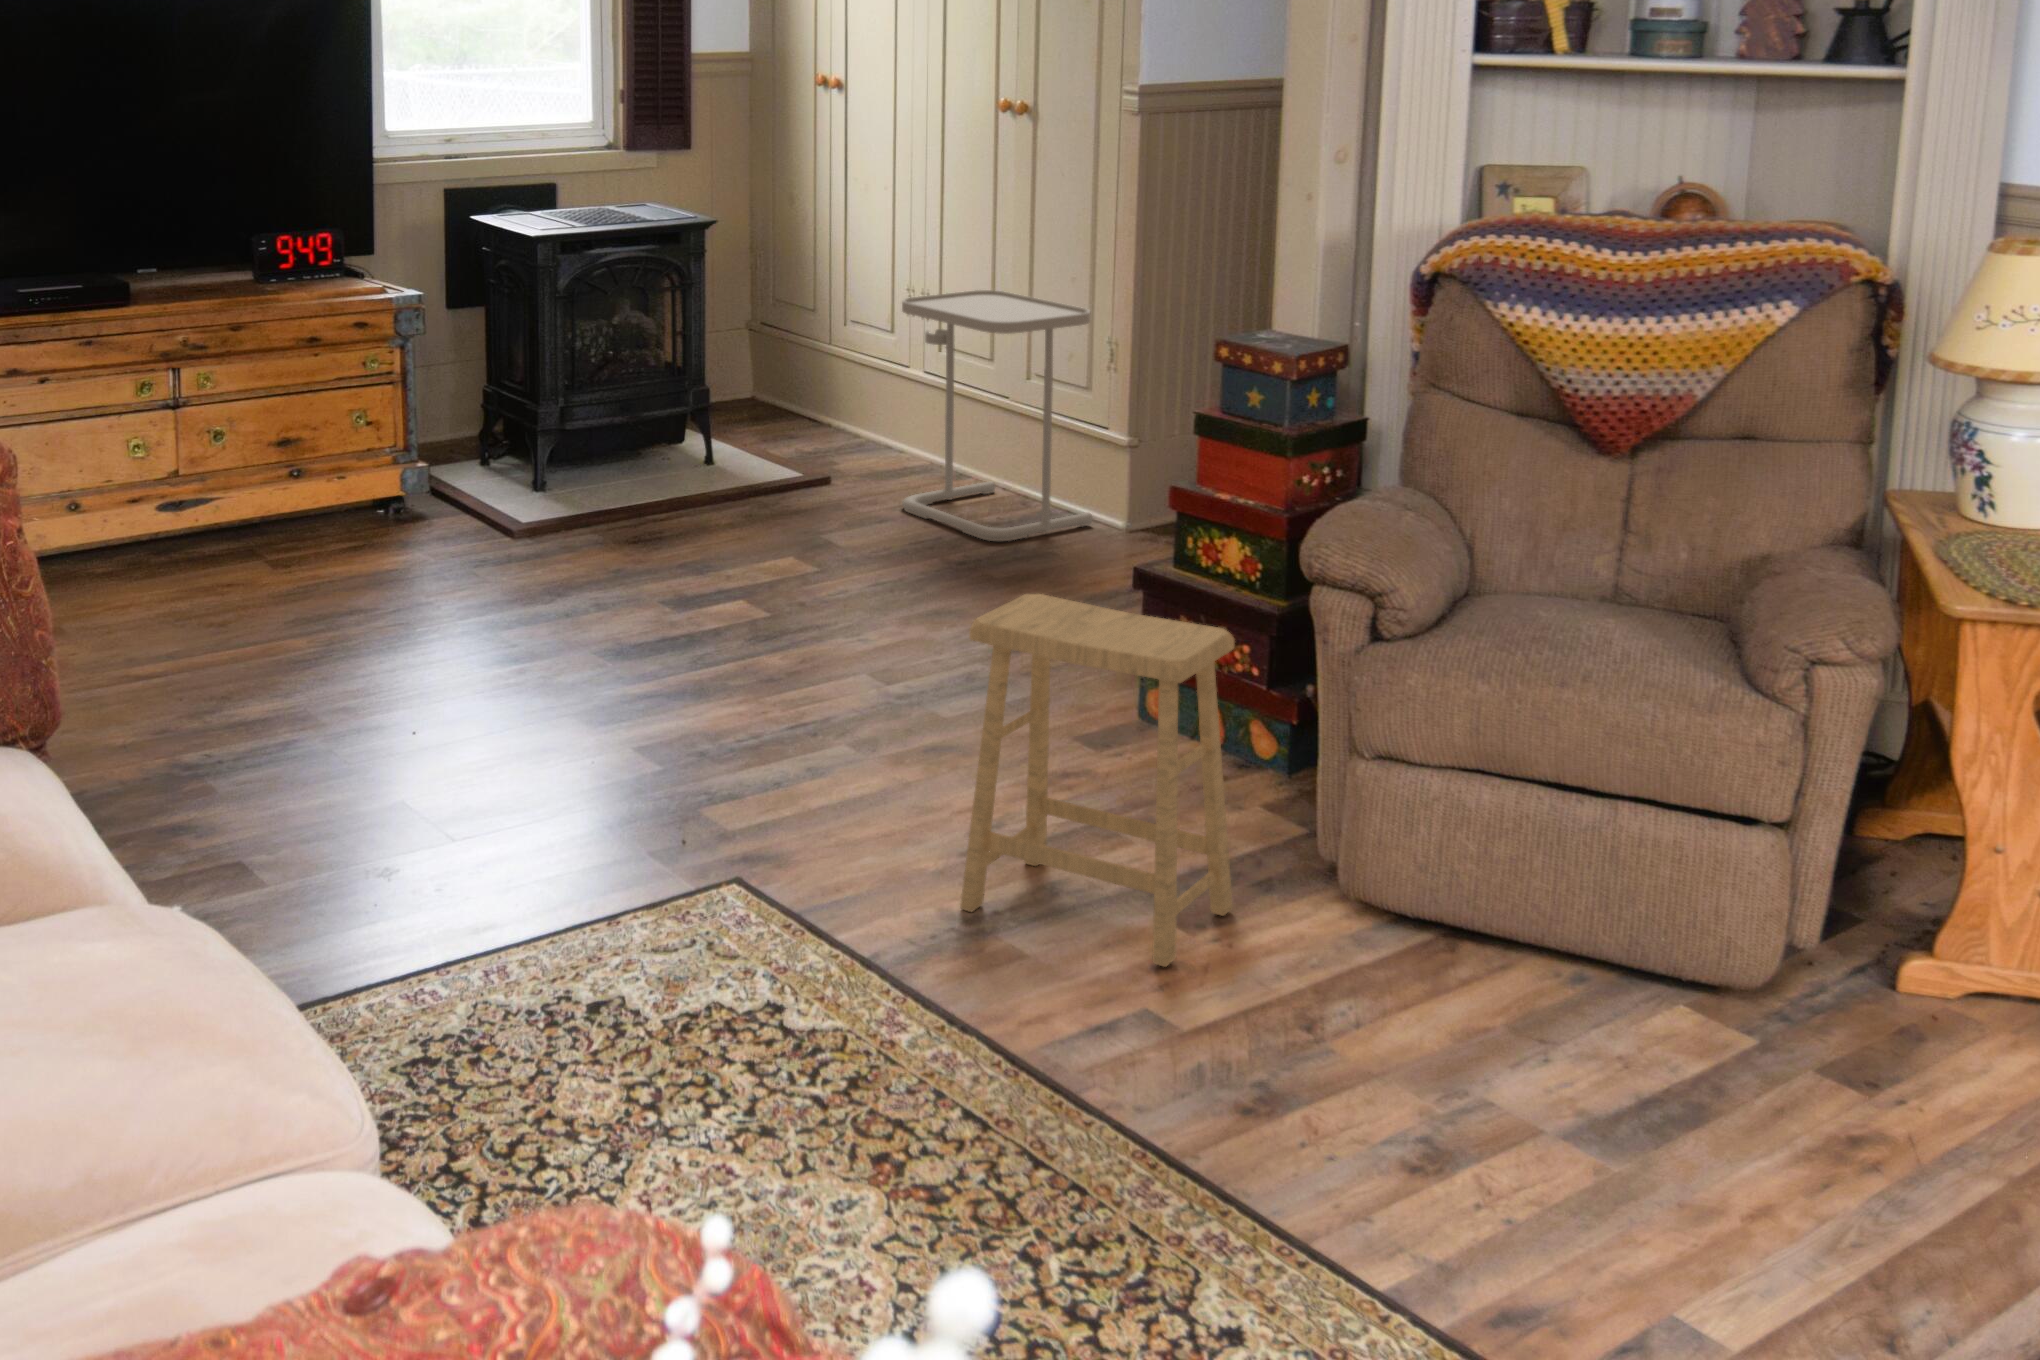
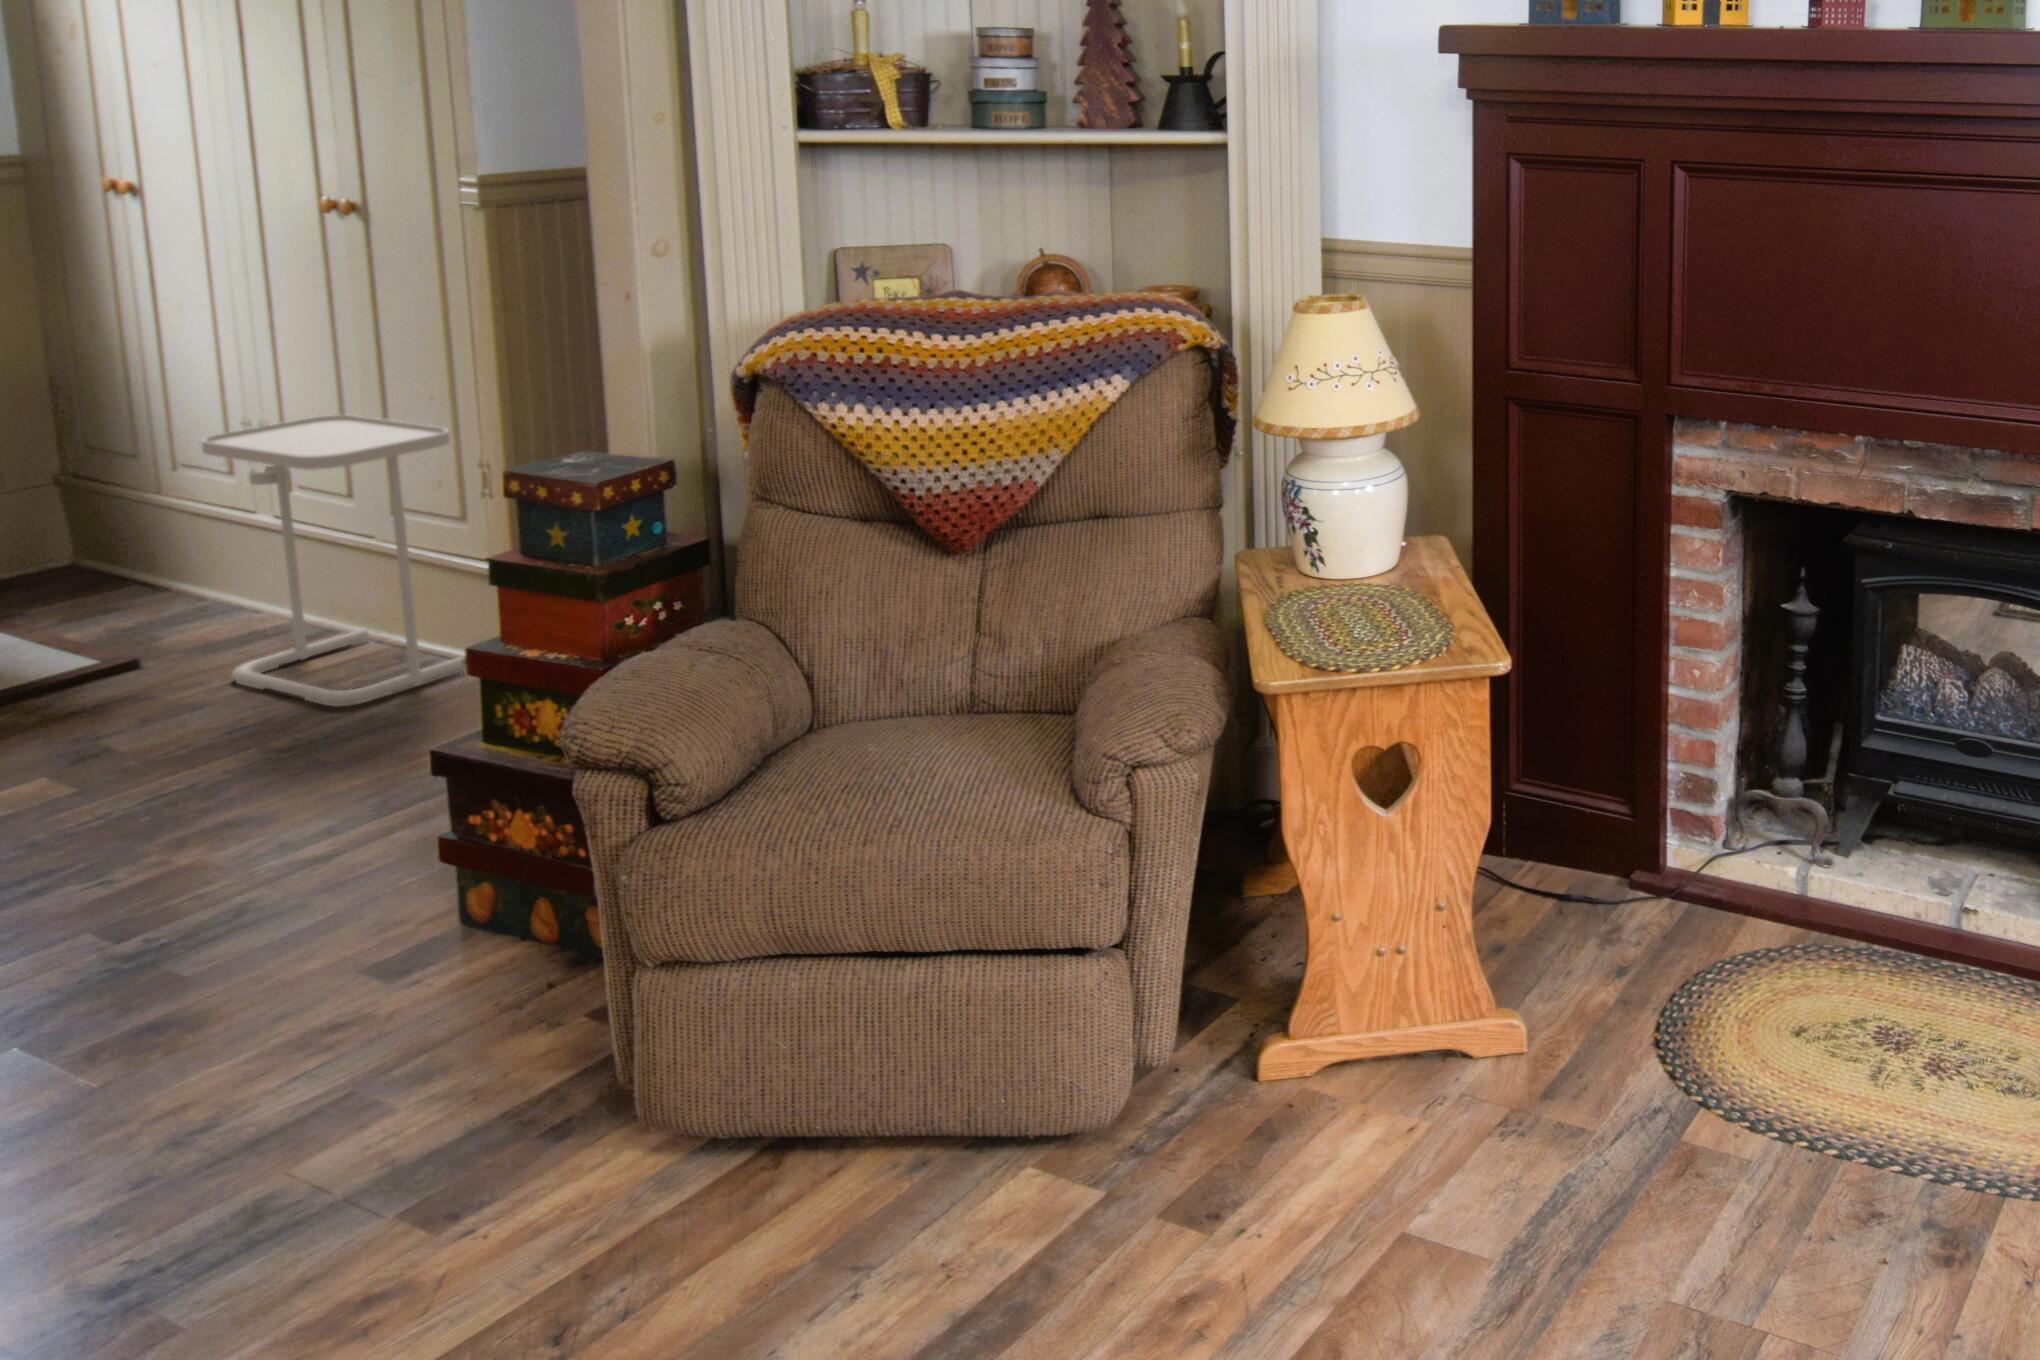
footstool: present [960,594,1235,967] -> none [51,843,503,1306]

